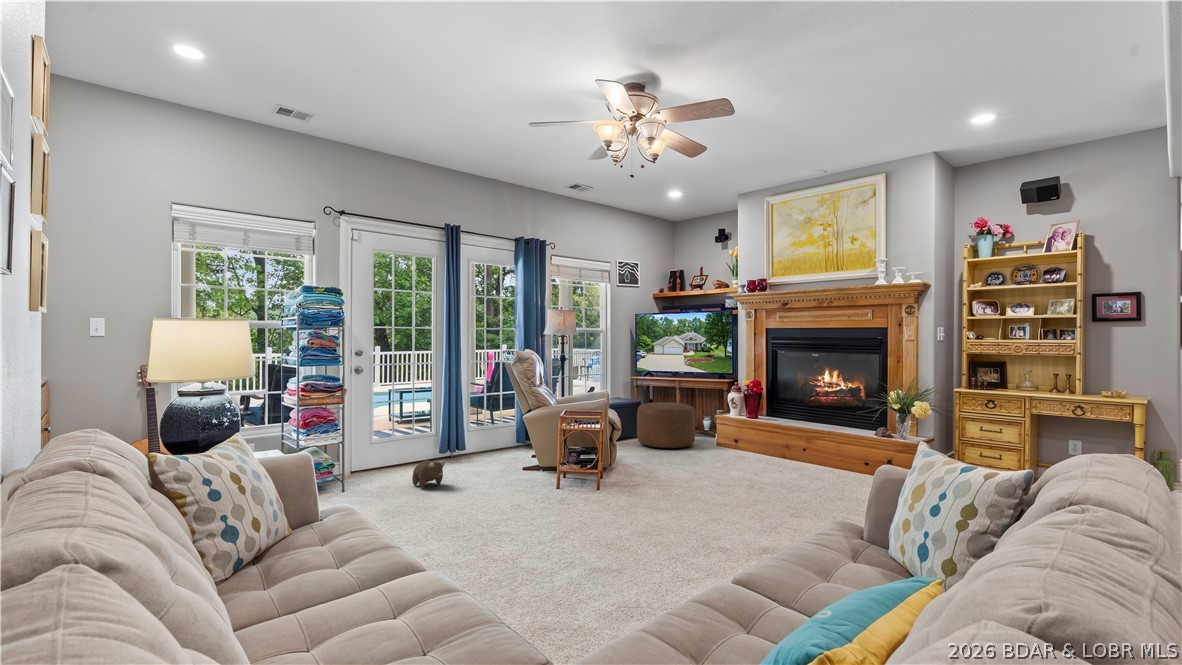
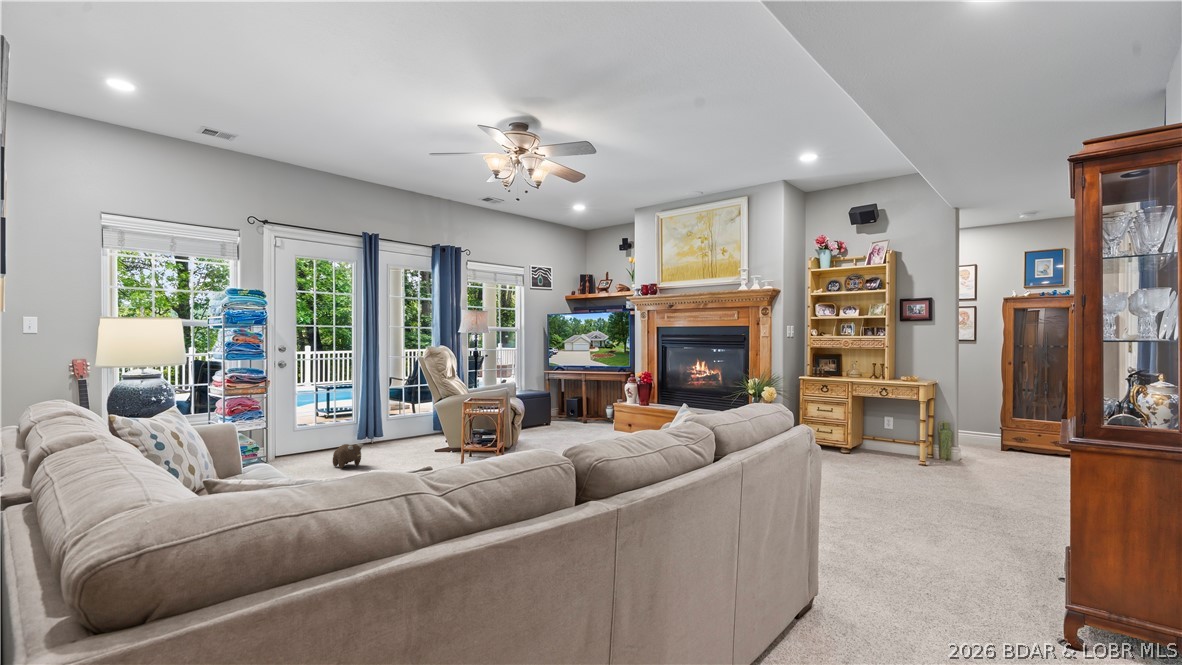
ottoman: present [637,402,695,448] -> none [546,393,596,433]

